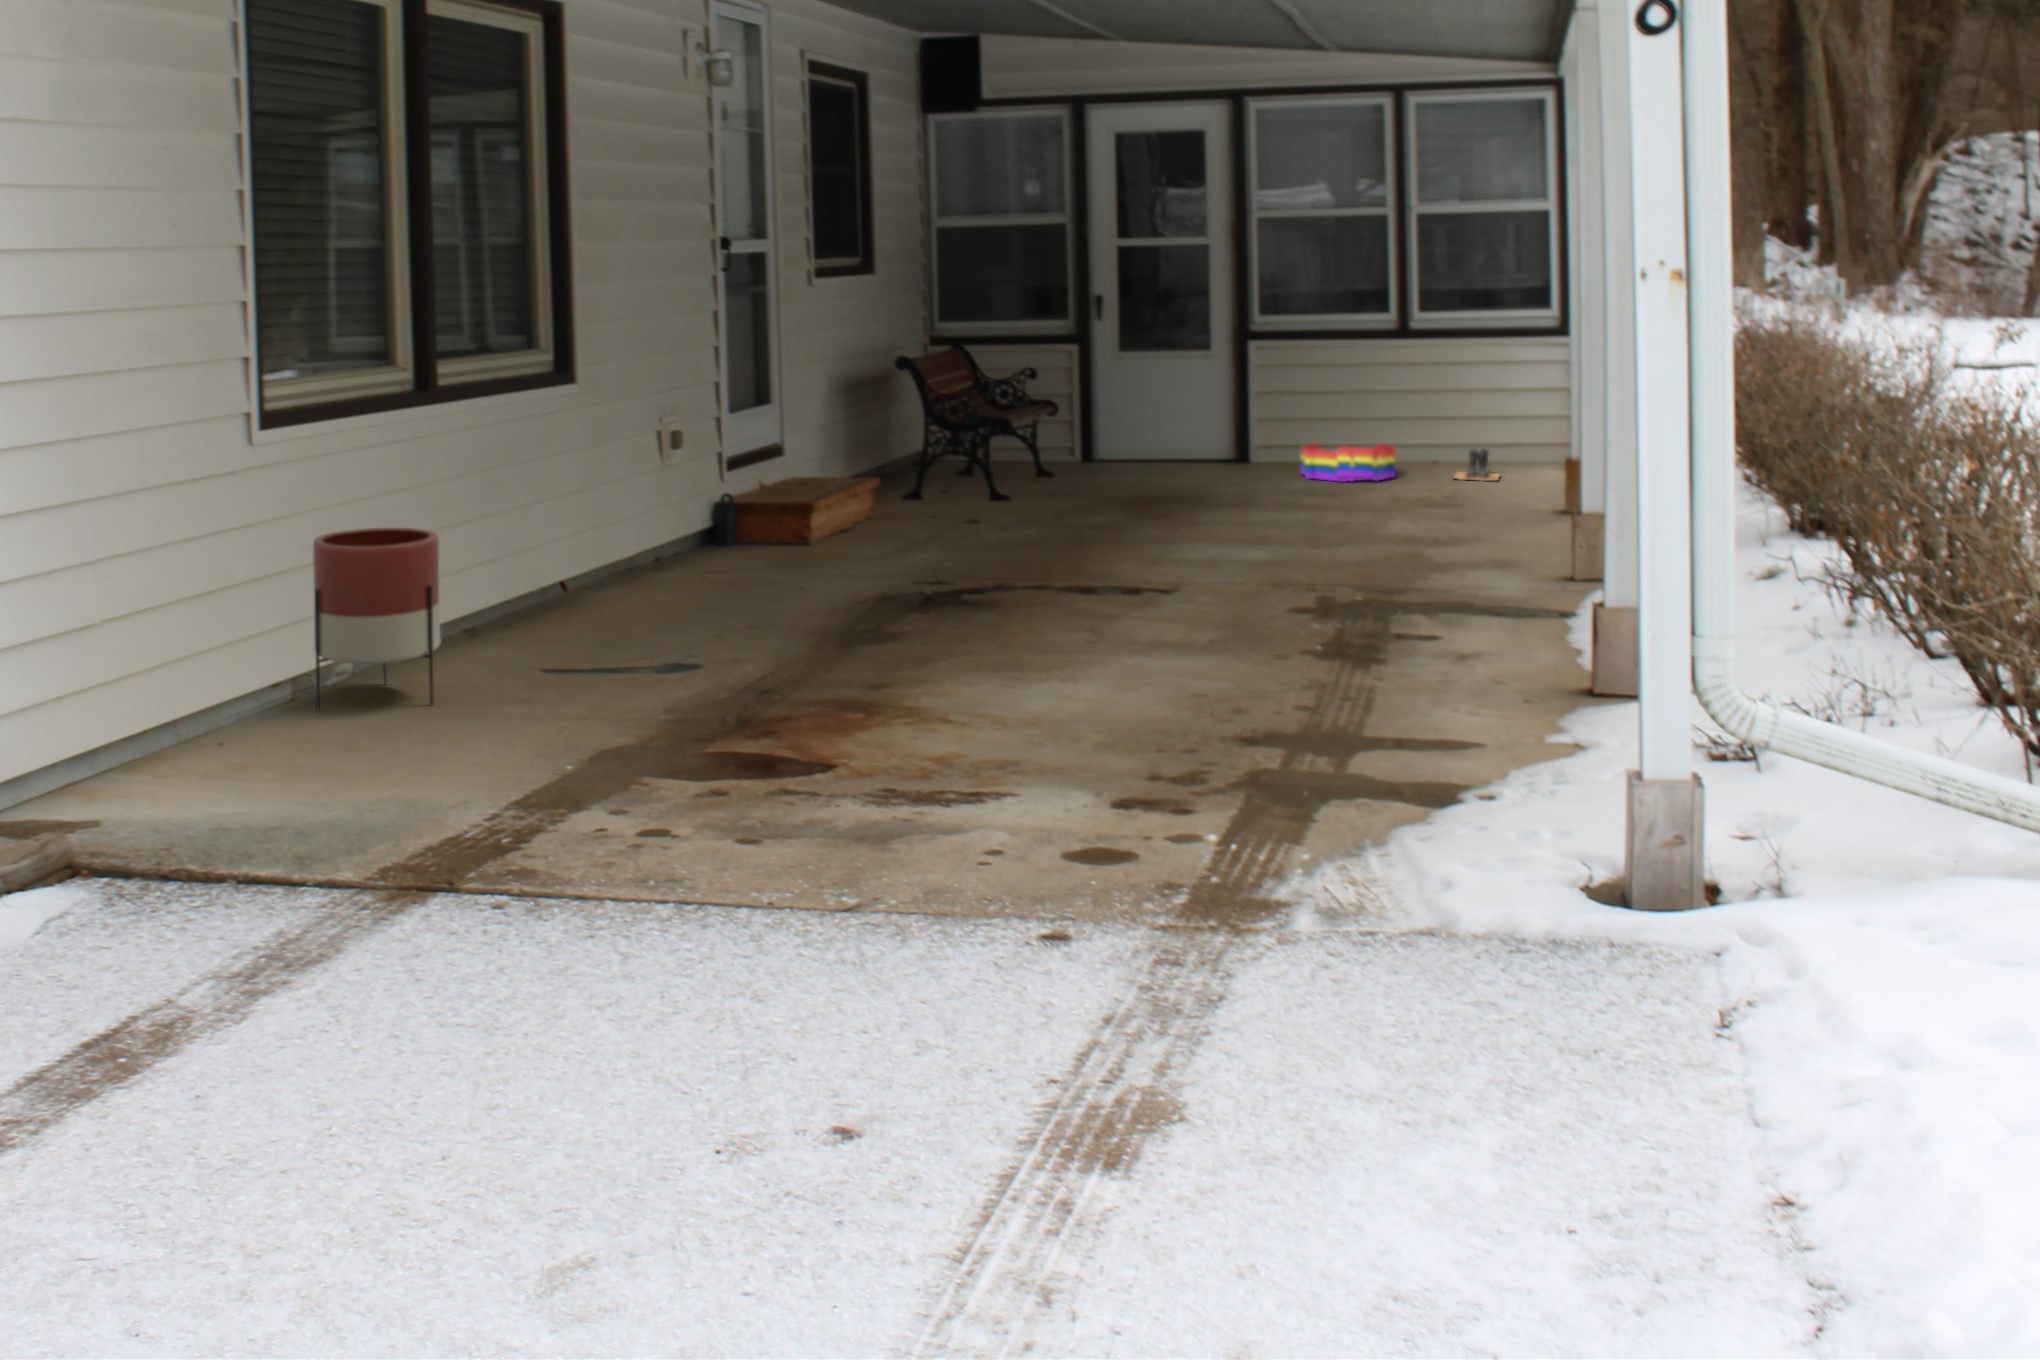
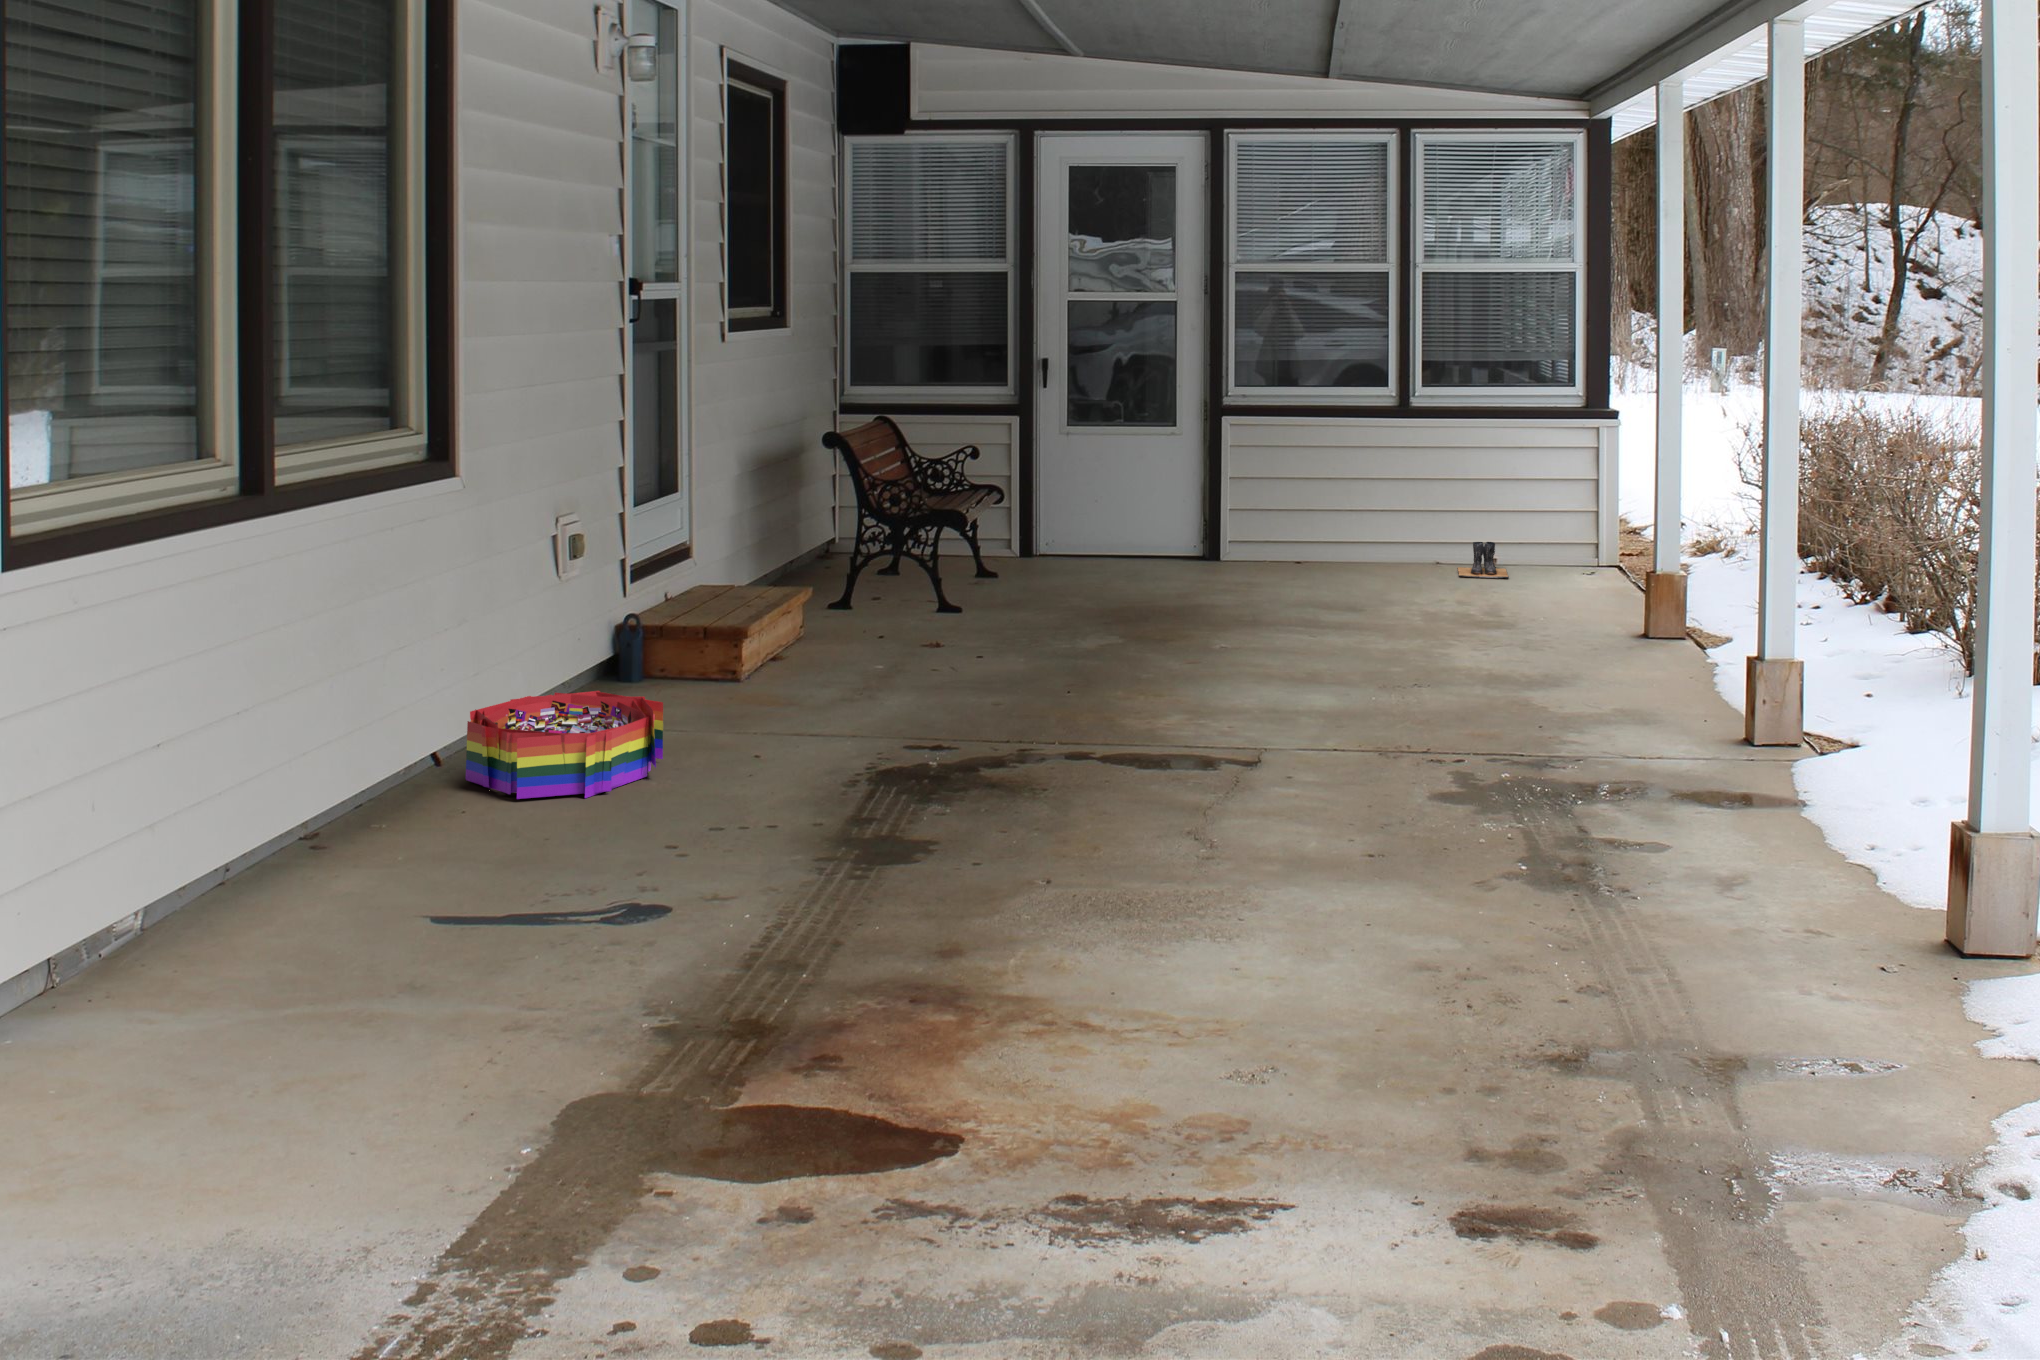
storage bin: present [1300,443,1395,482] -> present [466,691,663,799]
planter: present [313,528,441,710] -> none [96,717,307,1025]

